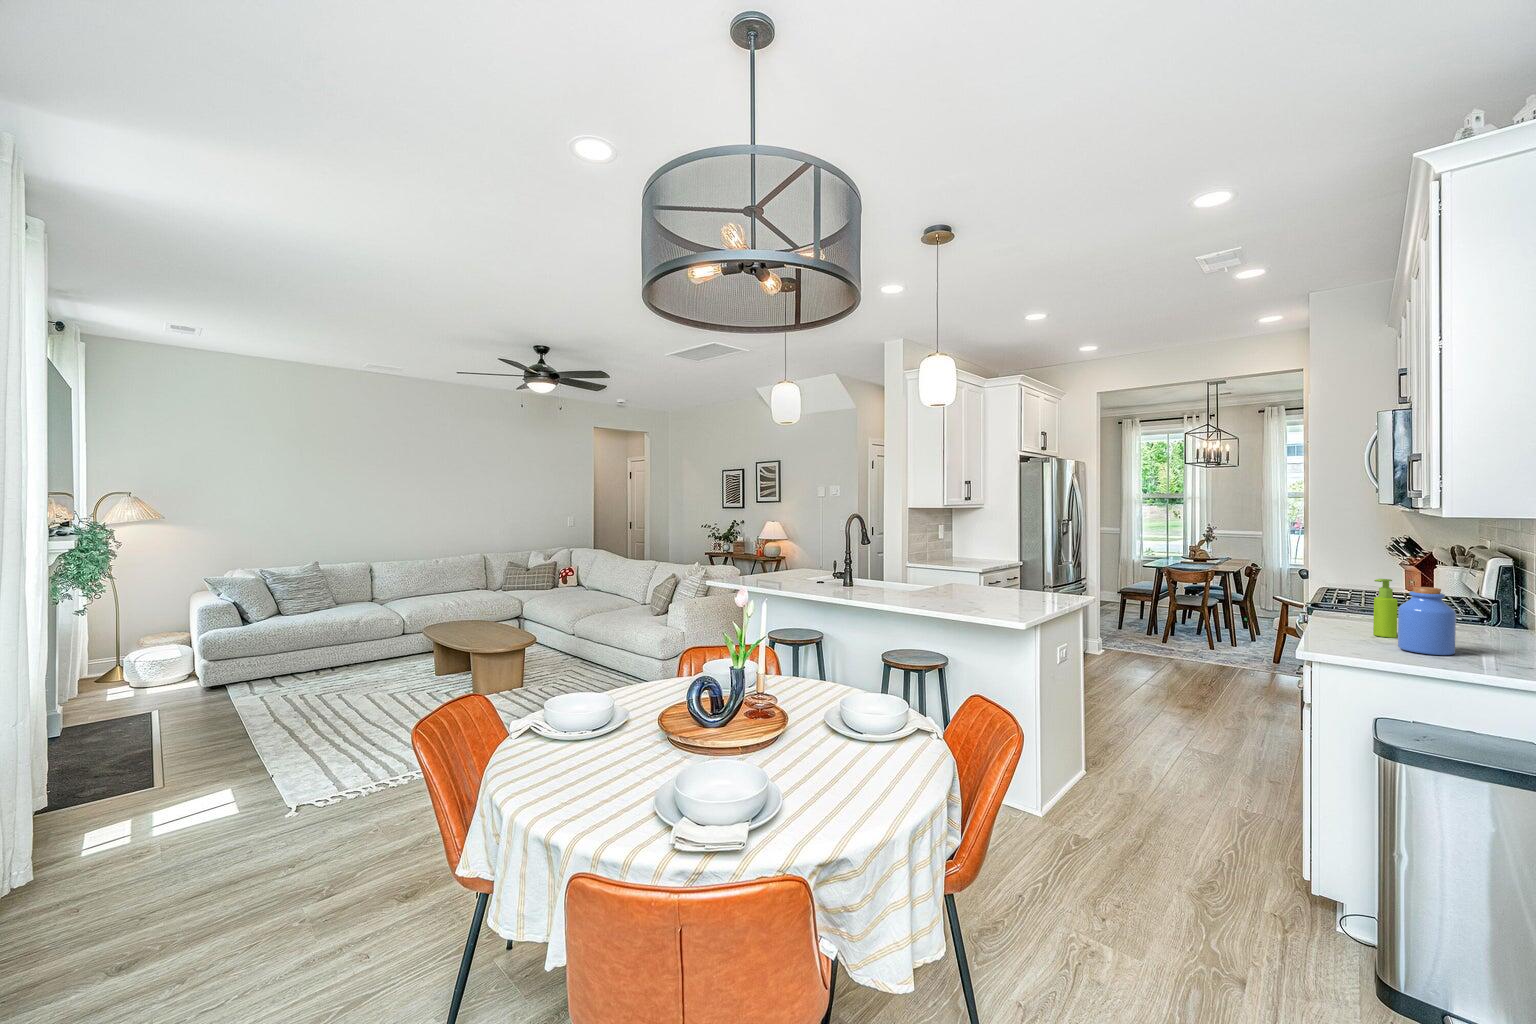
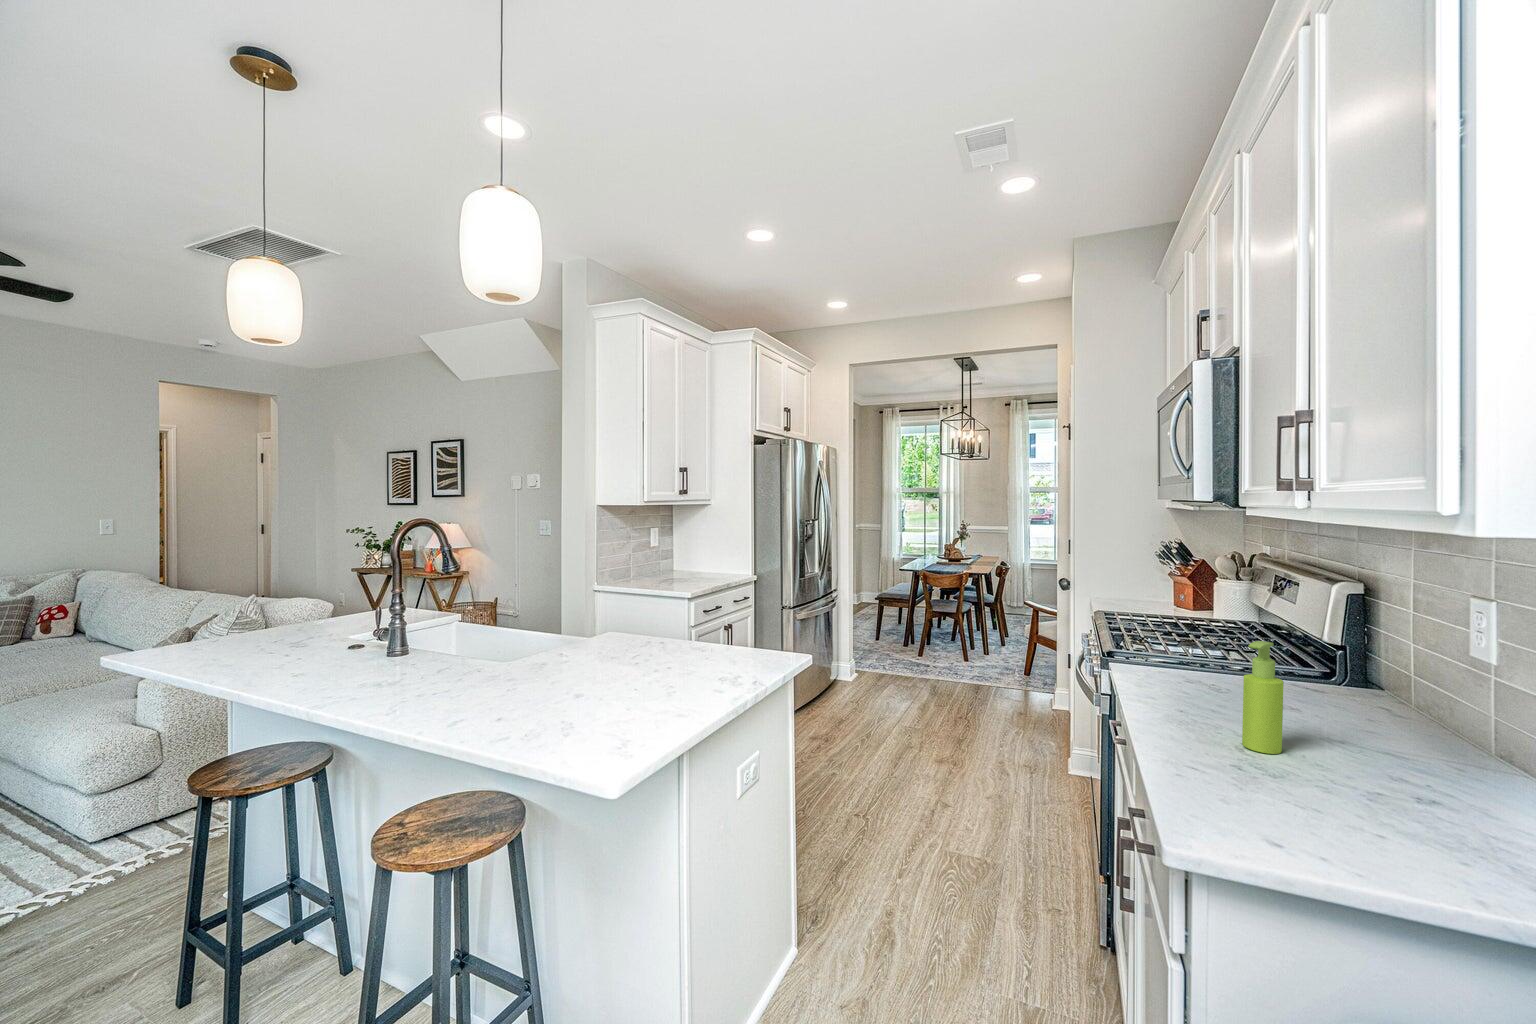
jar: present [1398,587,1456,655] -> none [1323,675,1443,833]

